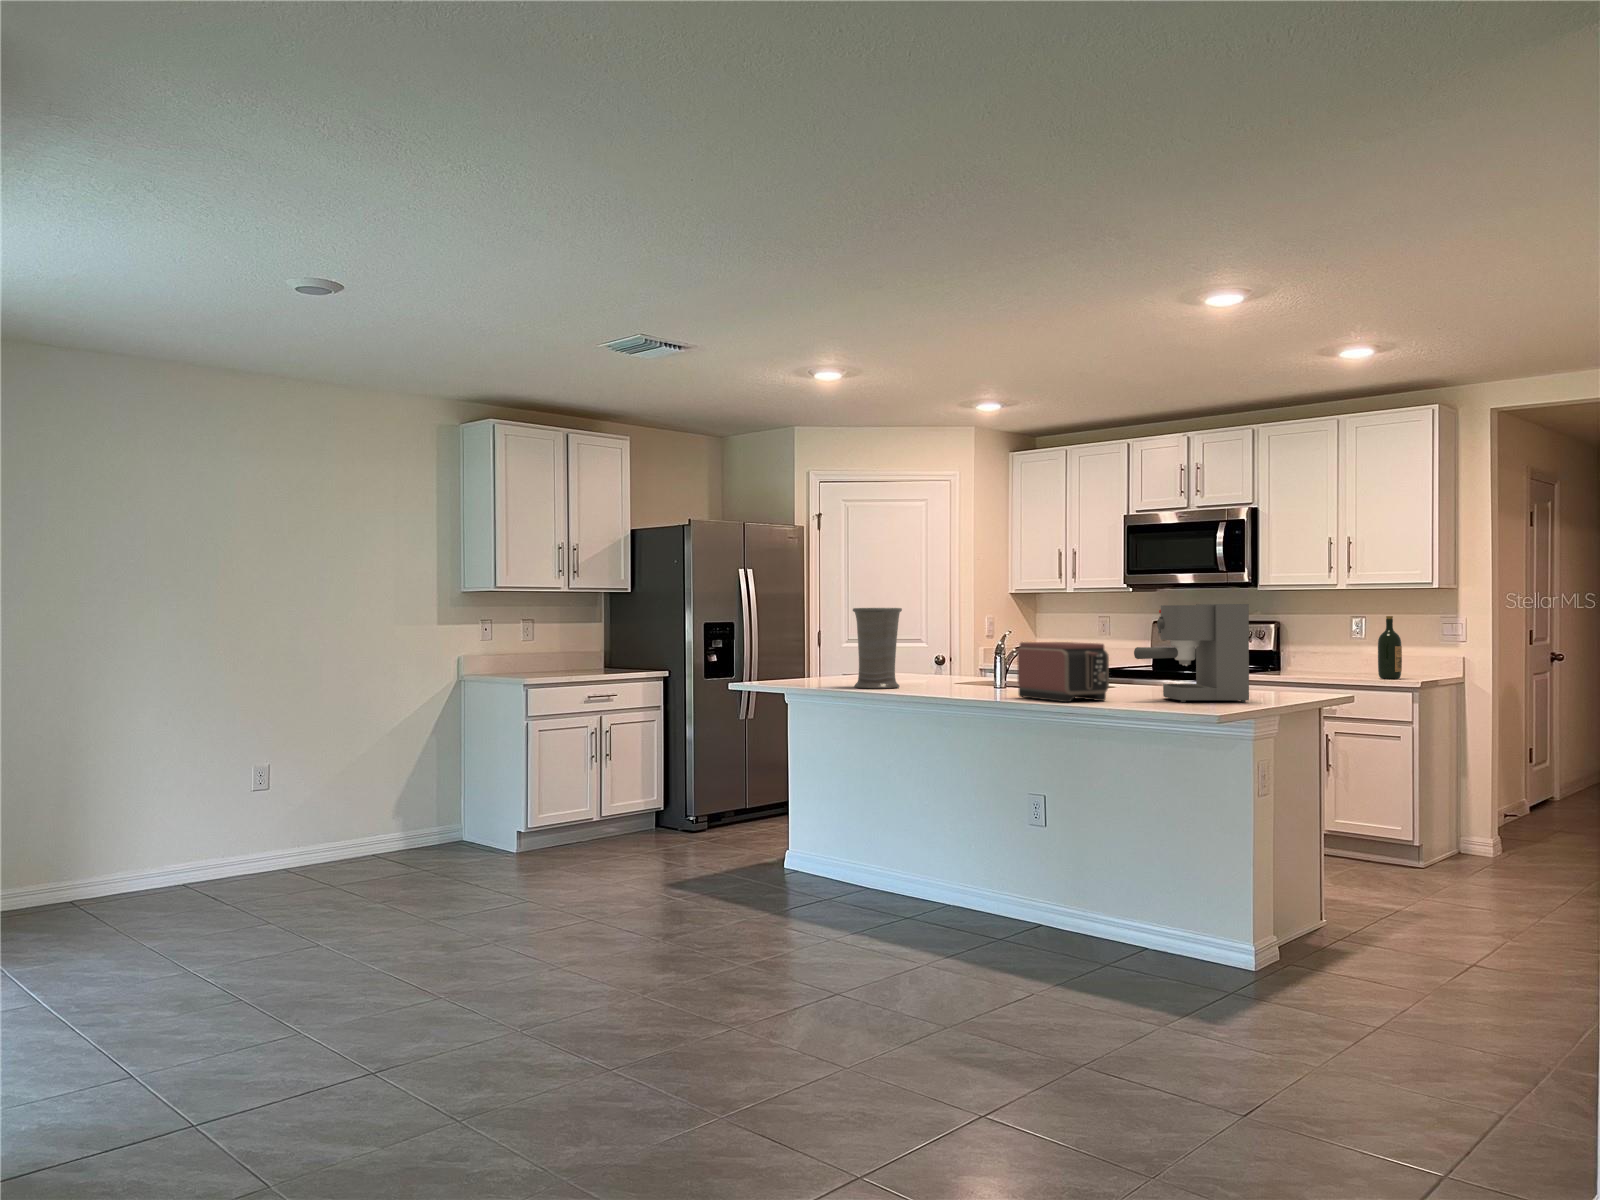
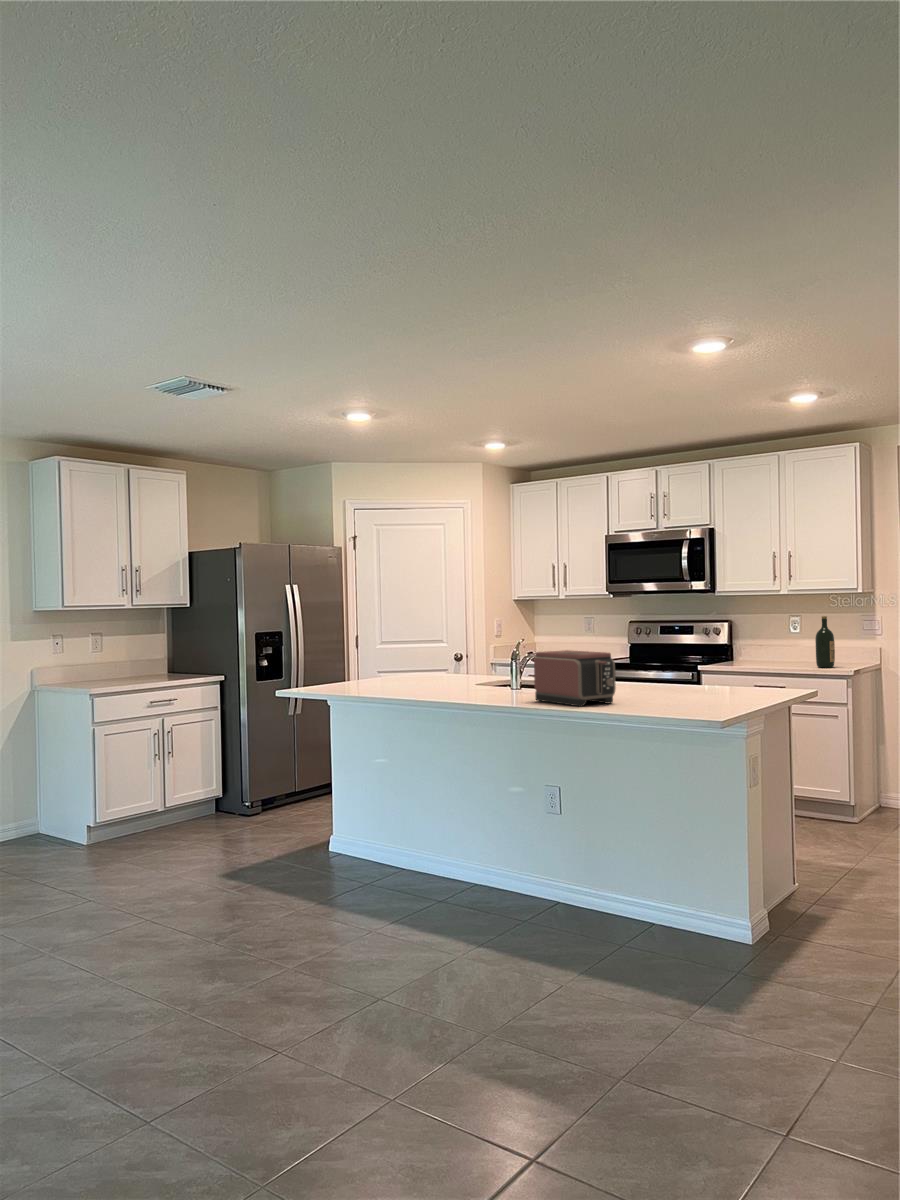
coffee maker: present [1134,604,1249,702] -> none [637,615,737,703]
vase: present [853,608,902,688] -> none [385,620,429,692]

